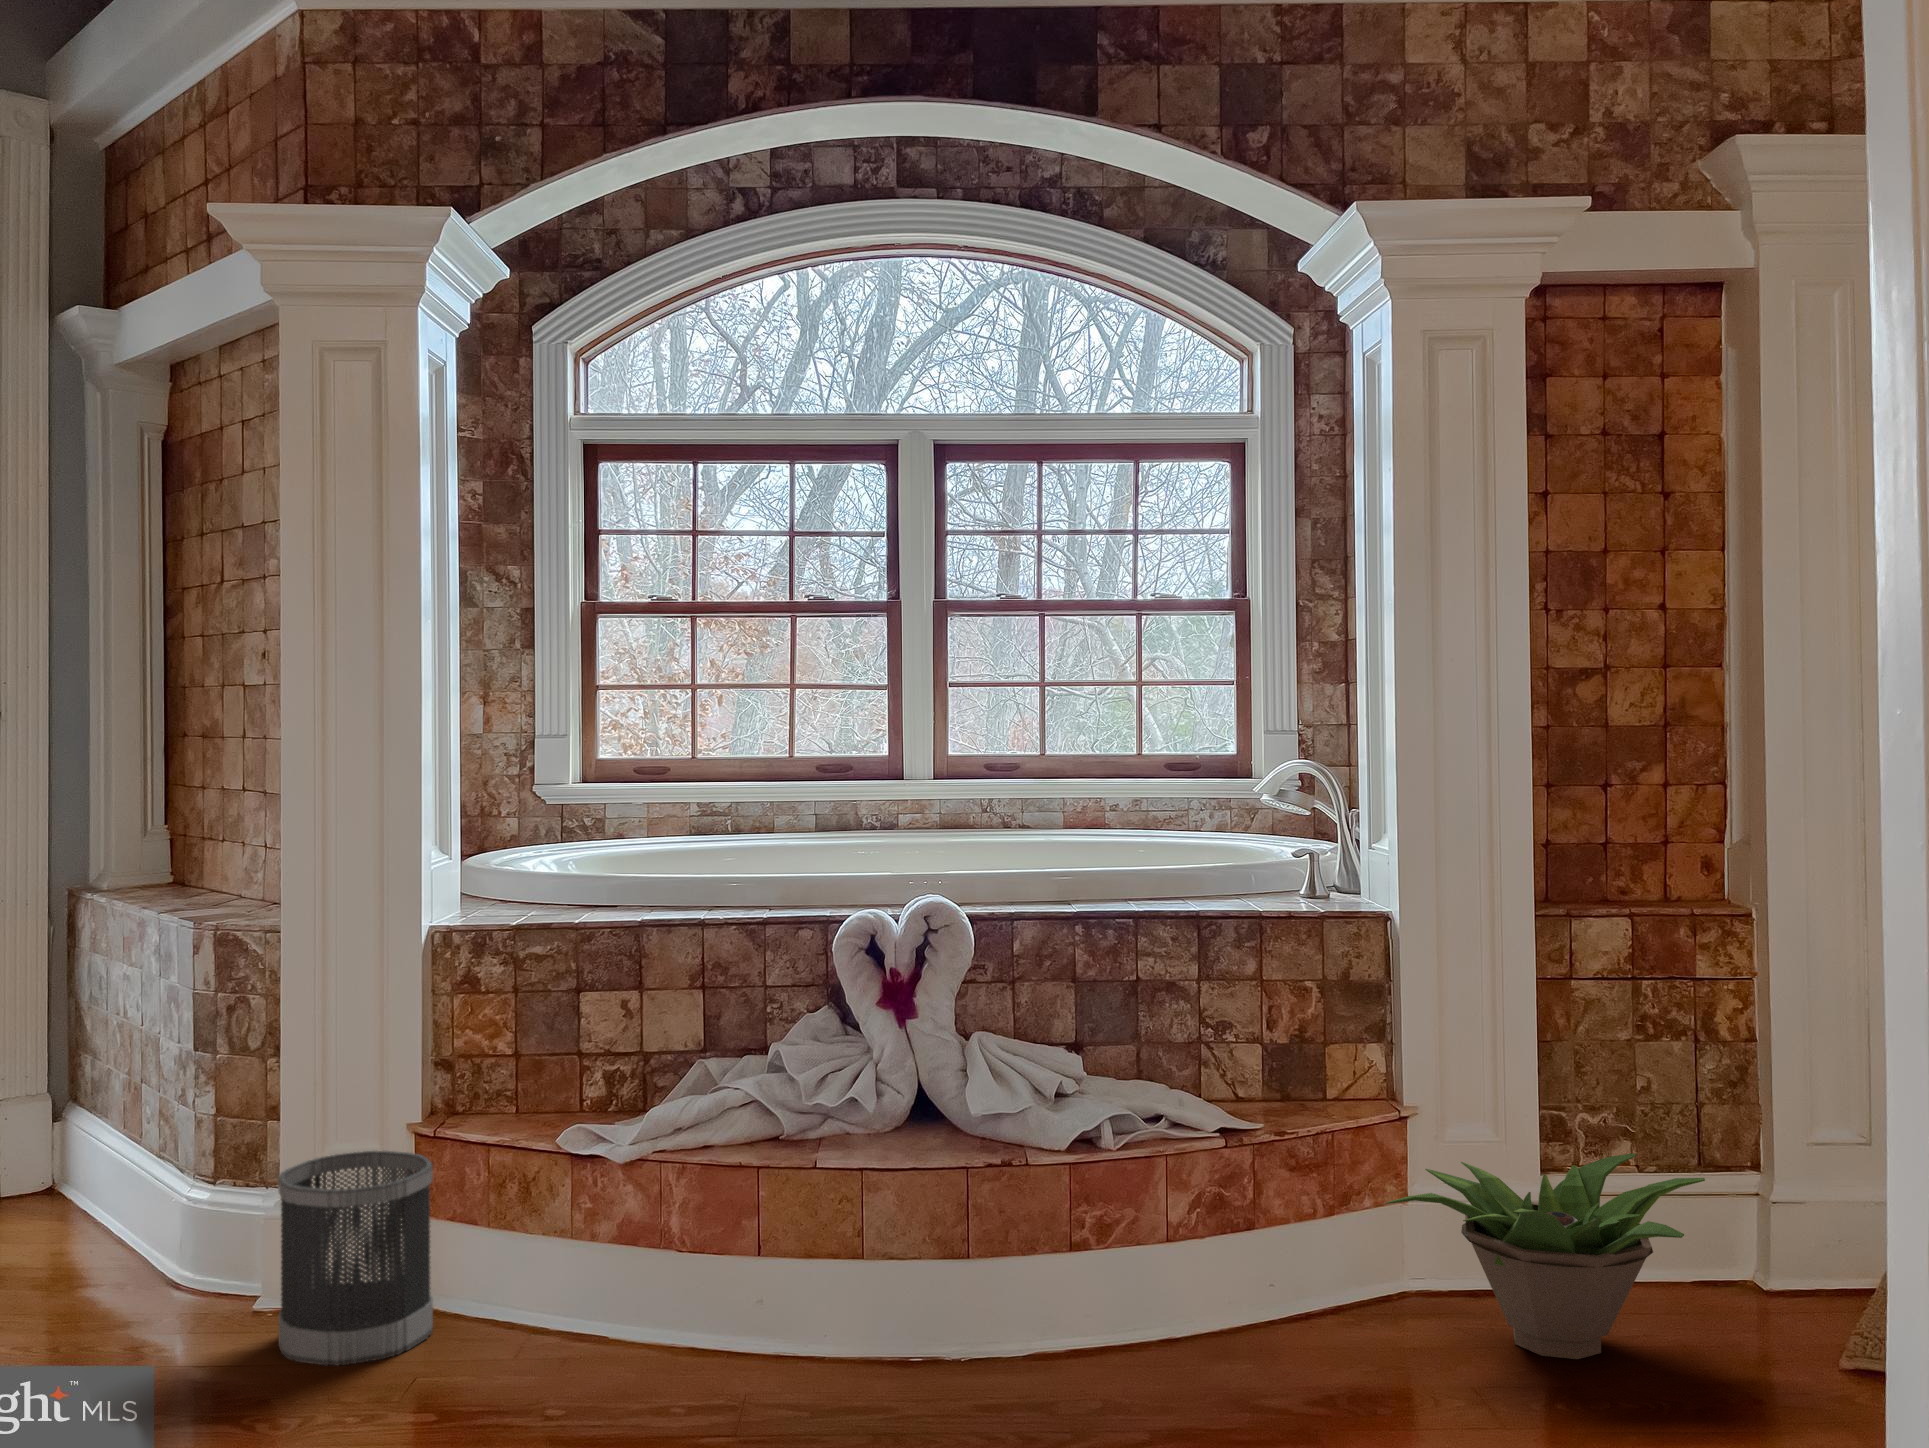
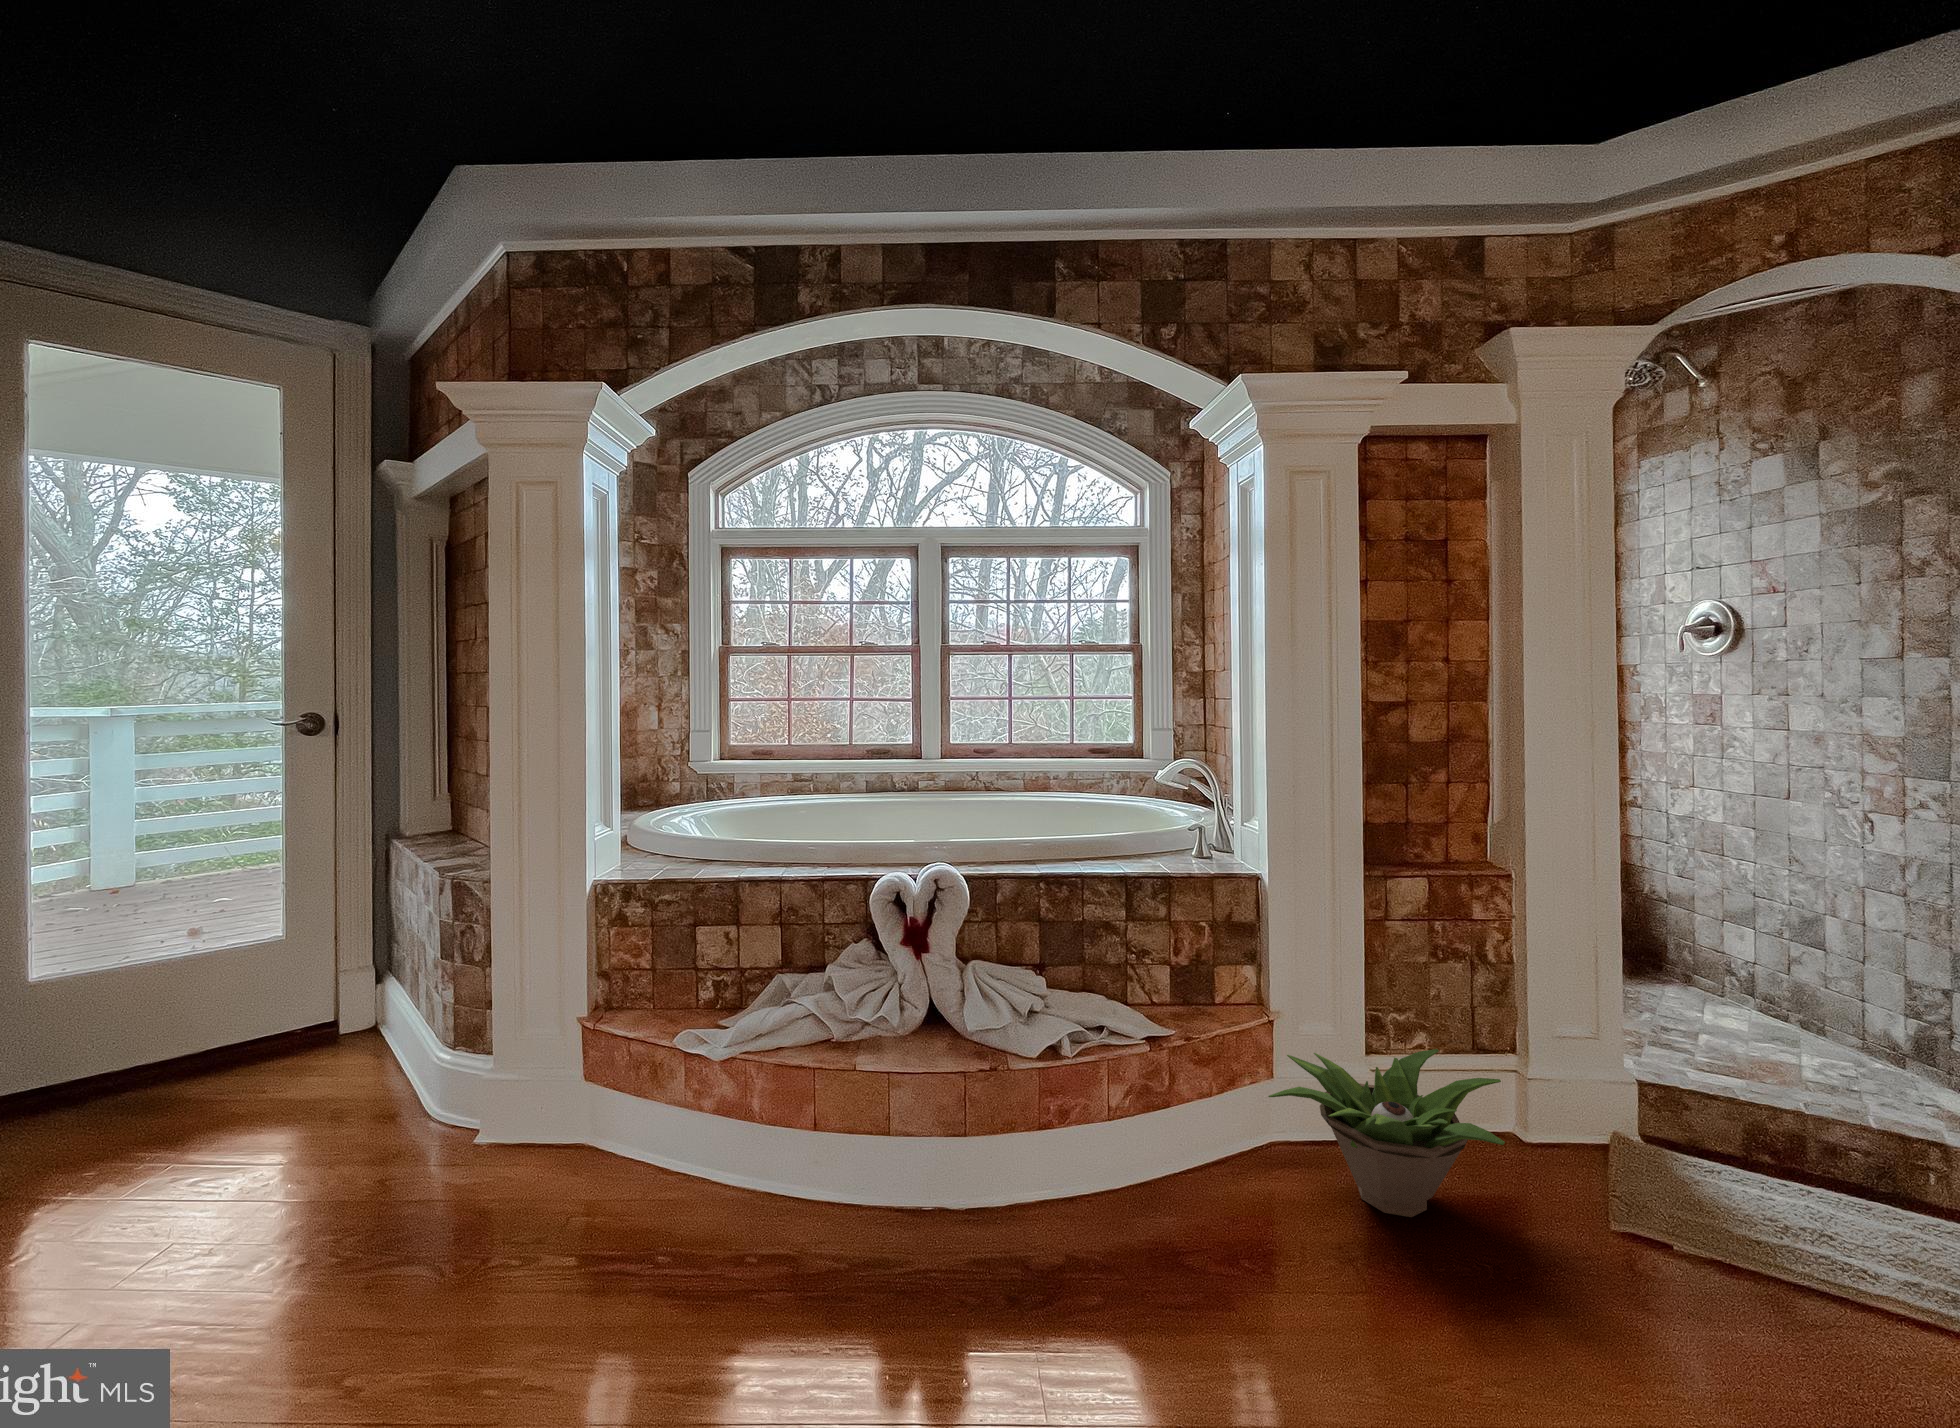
wastebasket: present [278,1151,433,1365] -> none [466,1044,584,1220]

